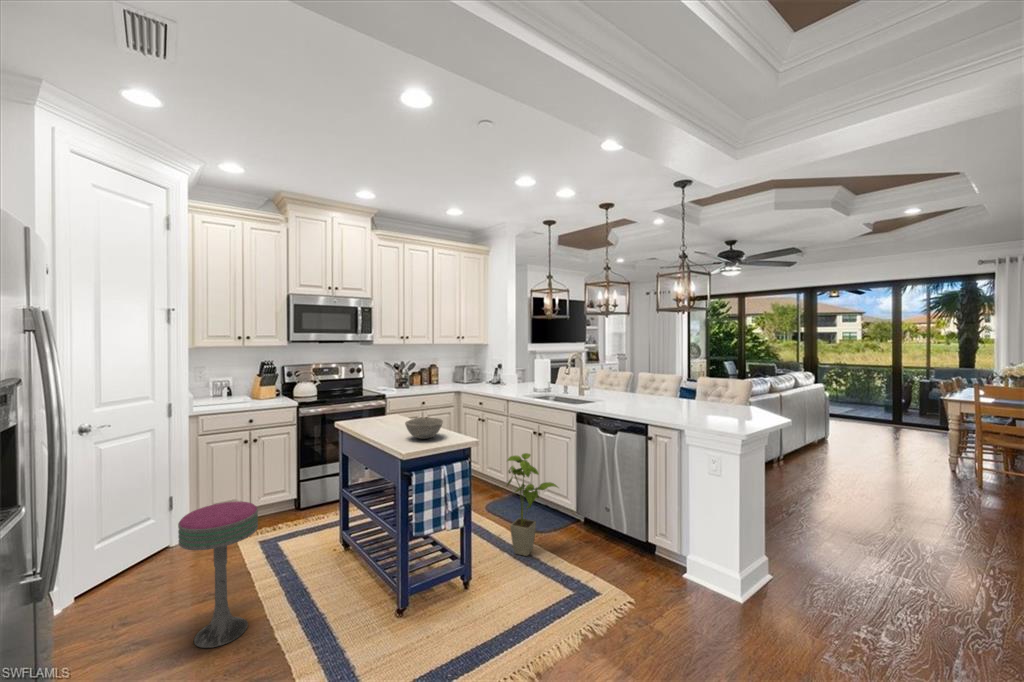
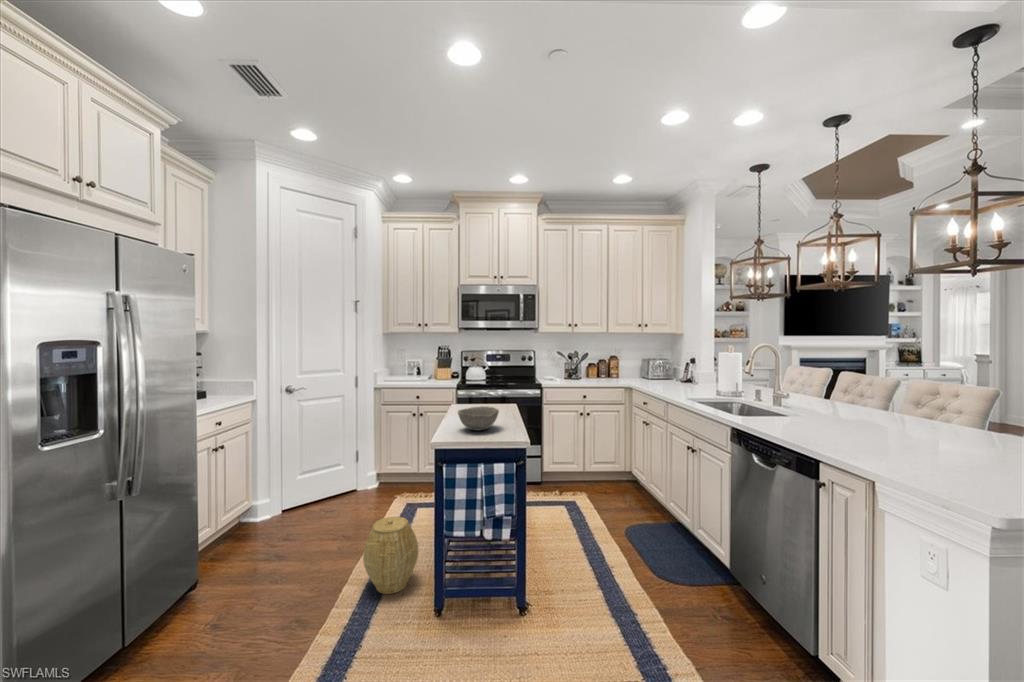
house plant: present [507,453,558,556] -> none [589,469,664,606]
bar stool: present [178,501,258,648] -> none [278,461,341,583]
woven basket: none [303,539,361,618] -> present [363,517,418,594]

